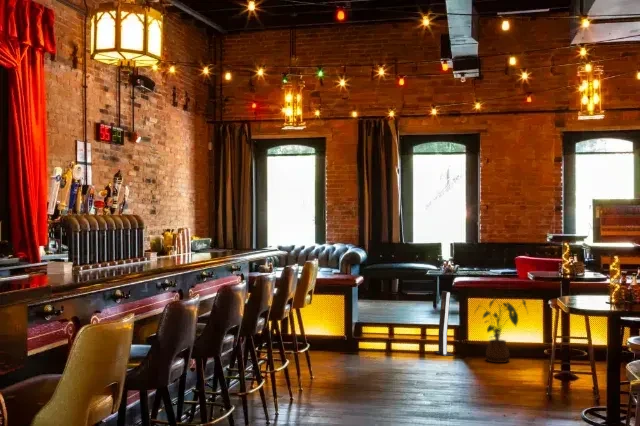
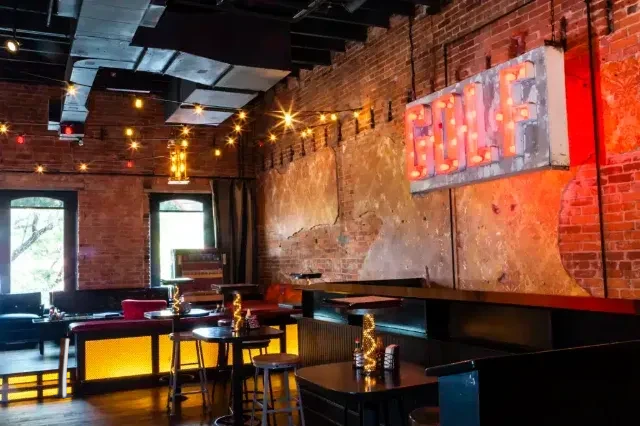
house plant: present [477,299,526,363] -> none [93,336,140,396]

